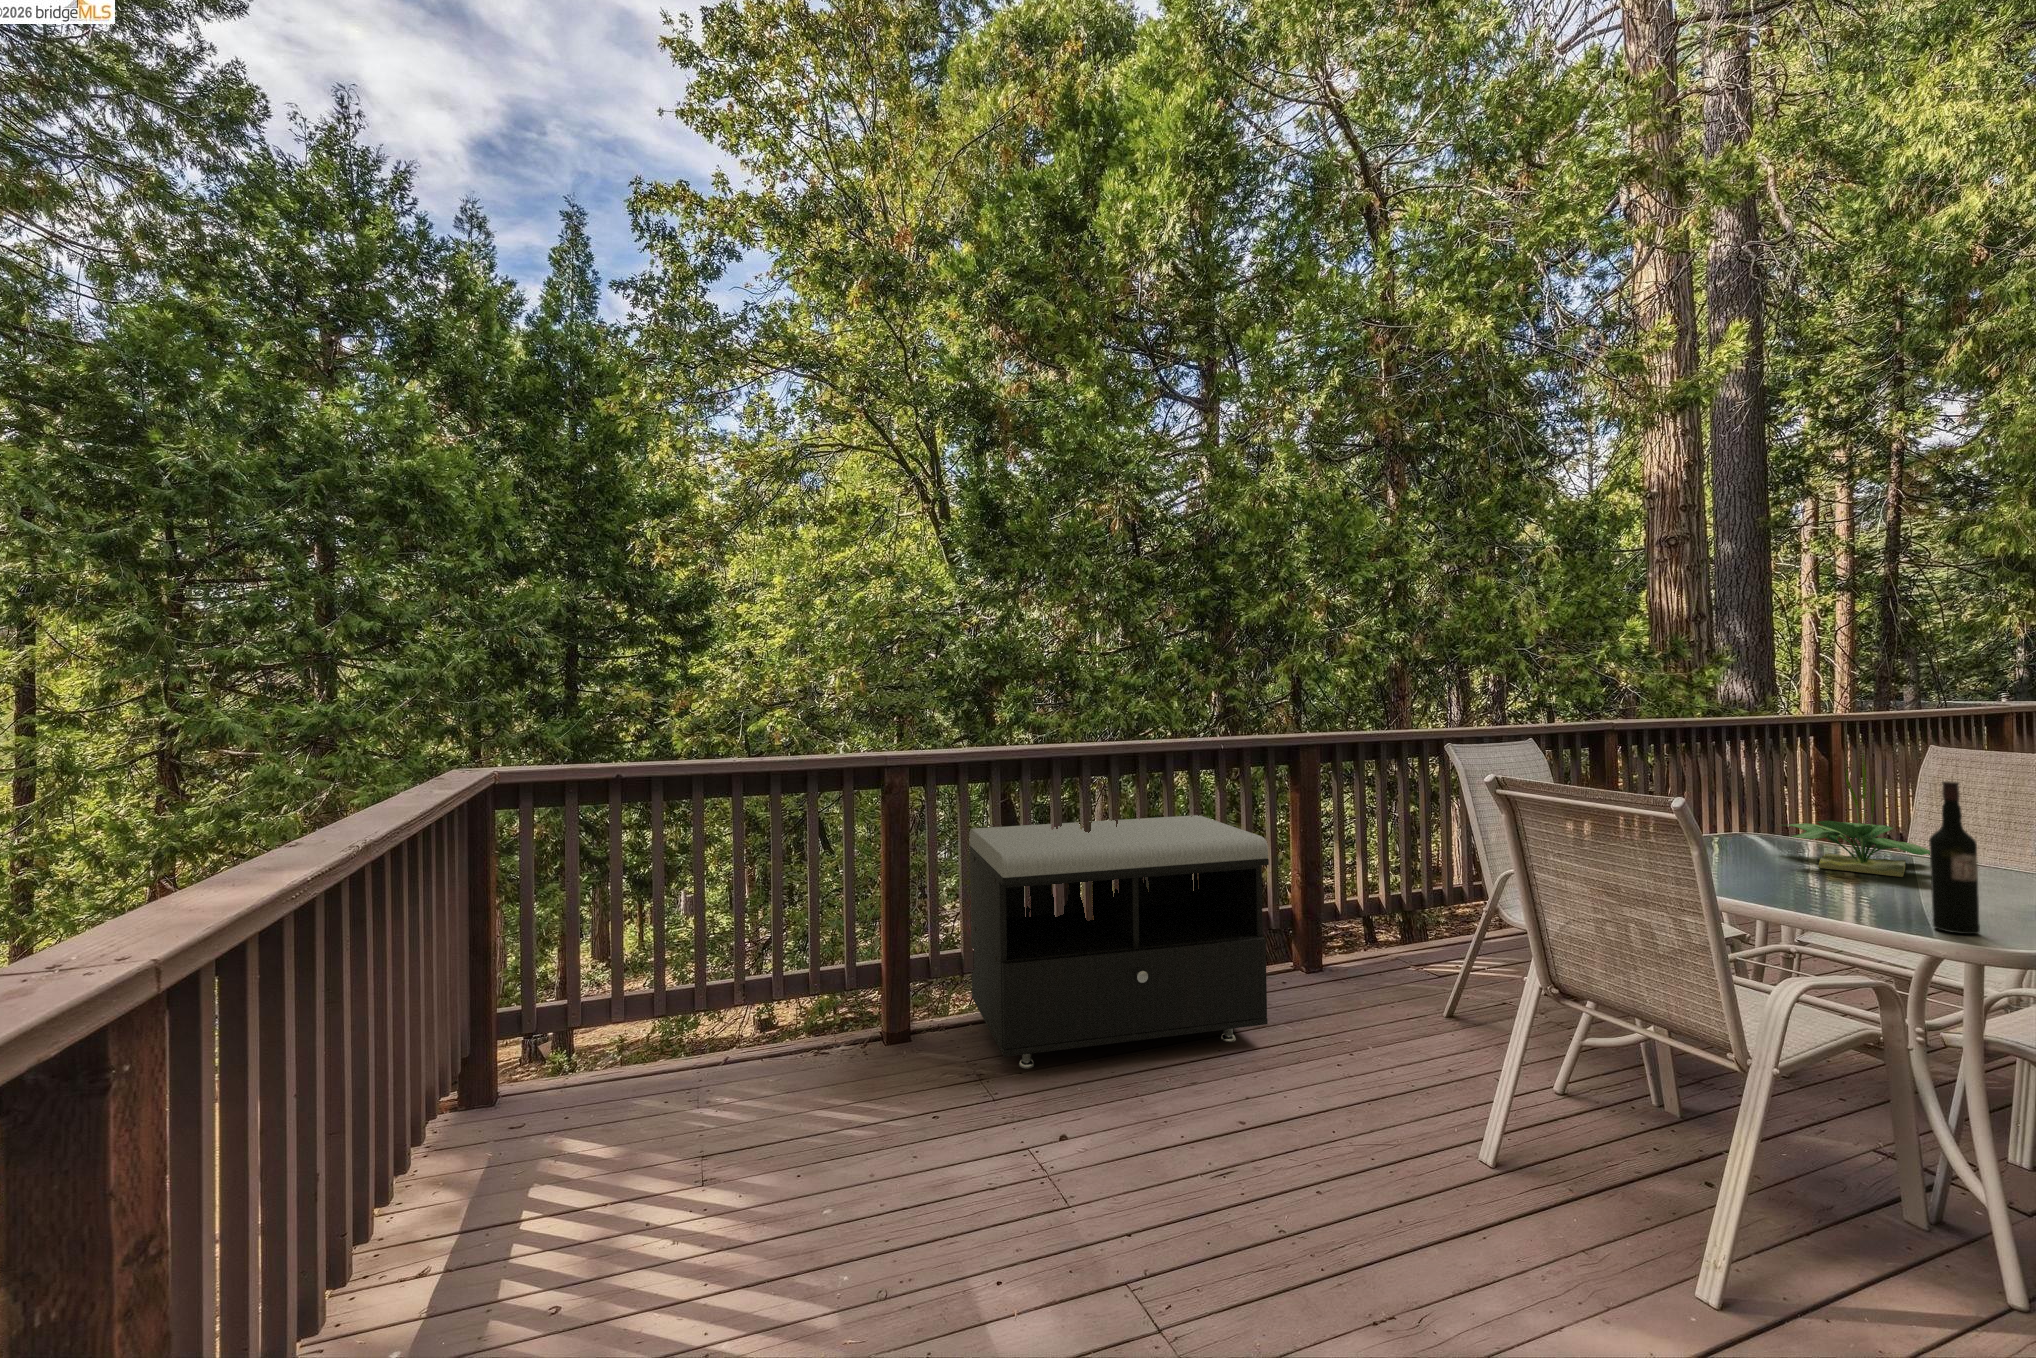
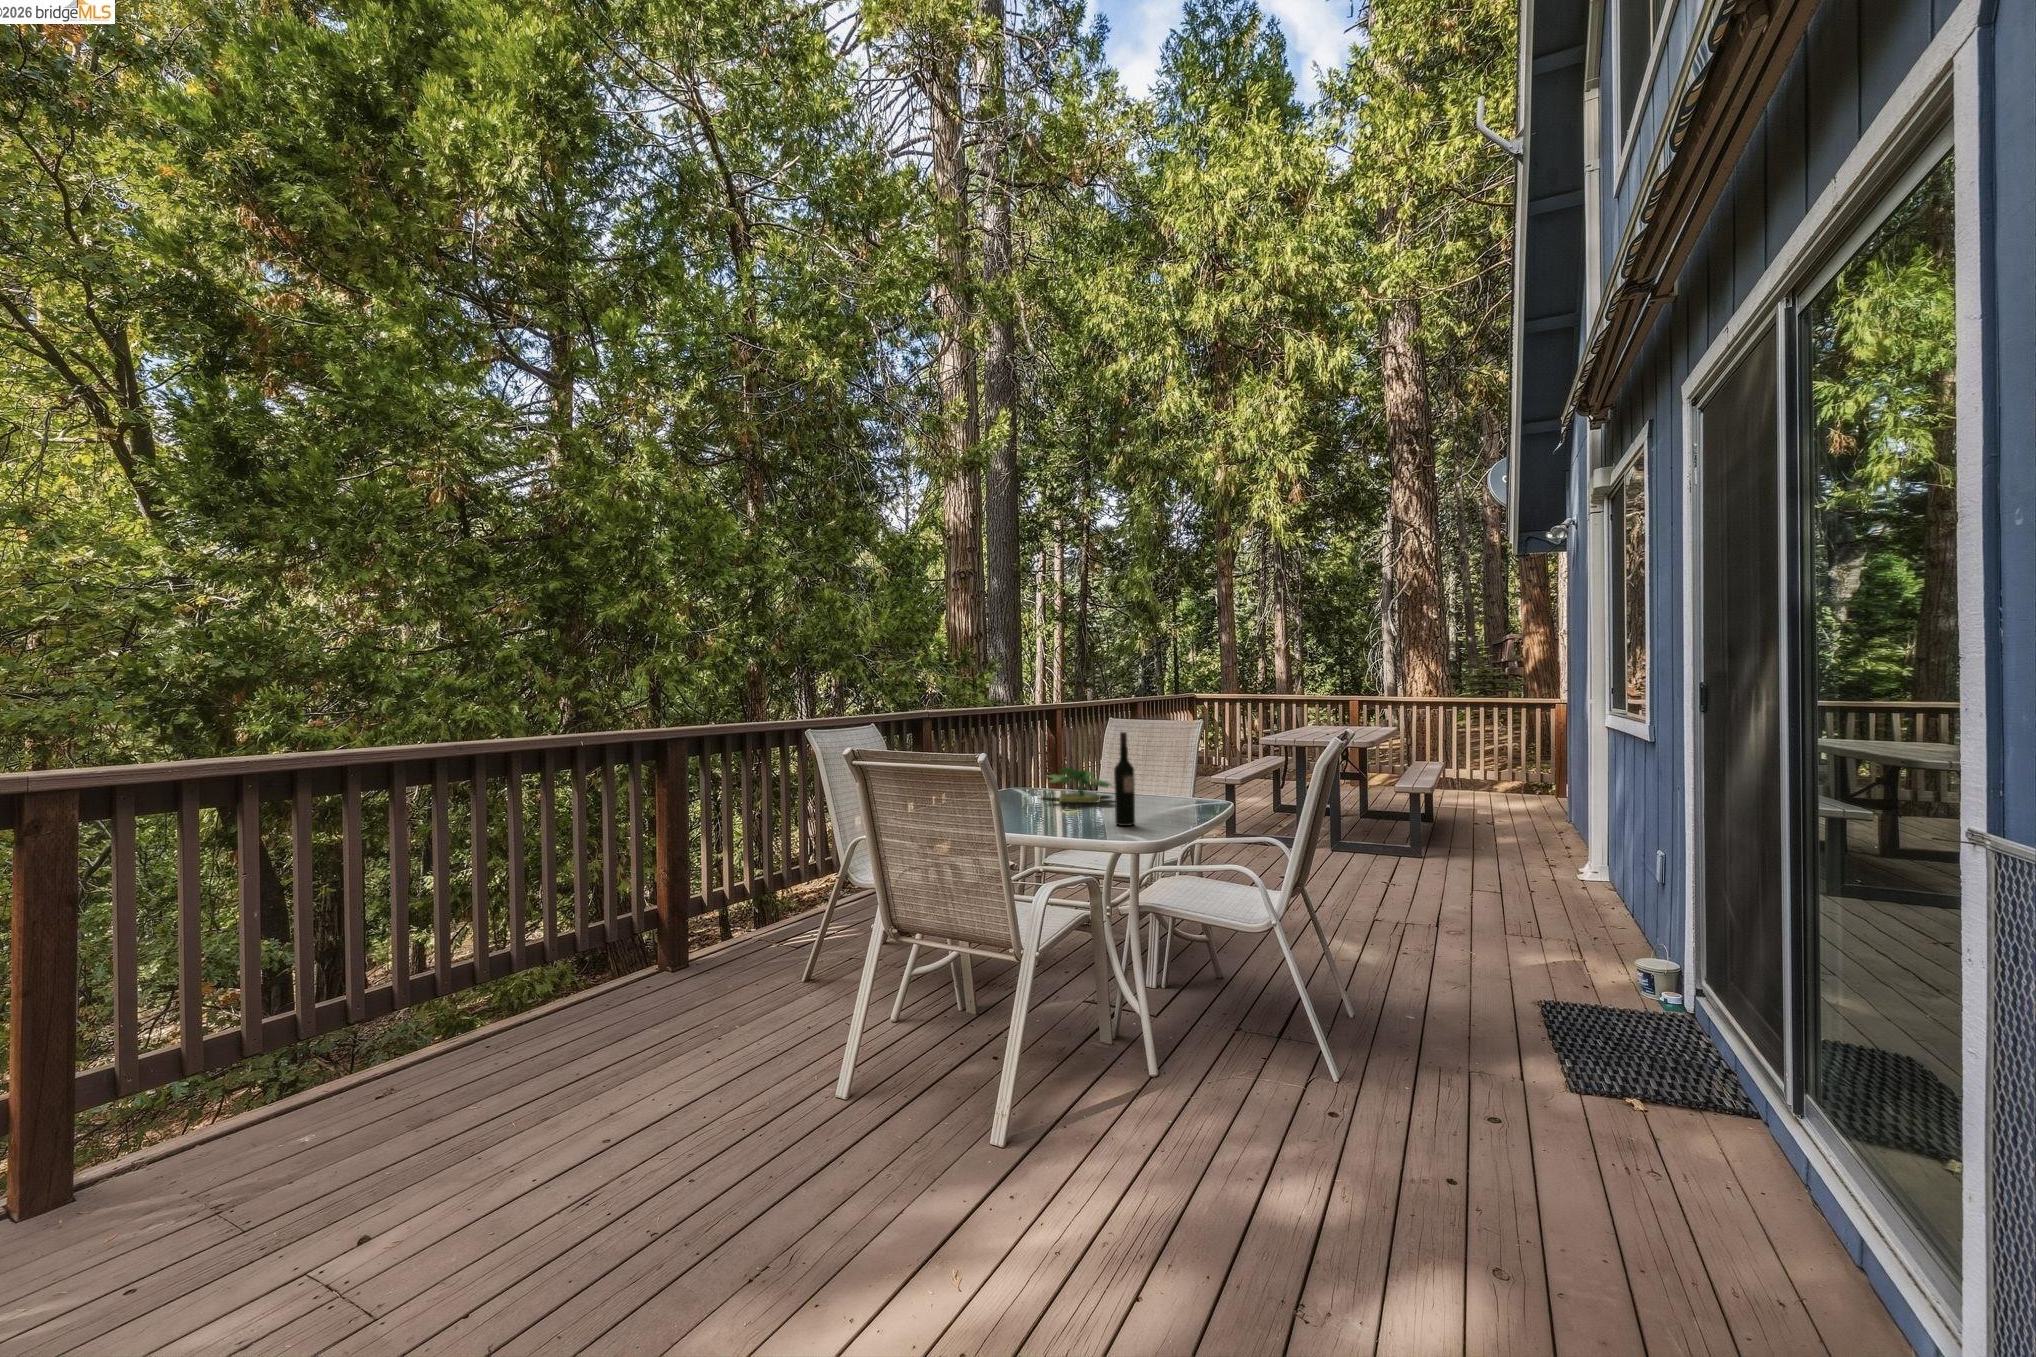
storage bench: present [969,815,1269,1069] -> none [288,813,670,1116]

